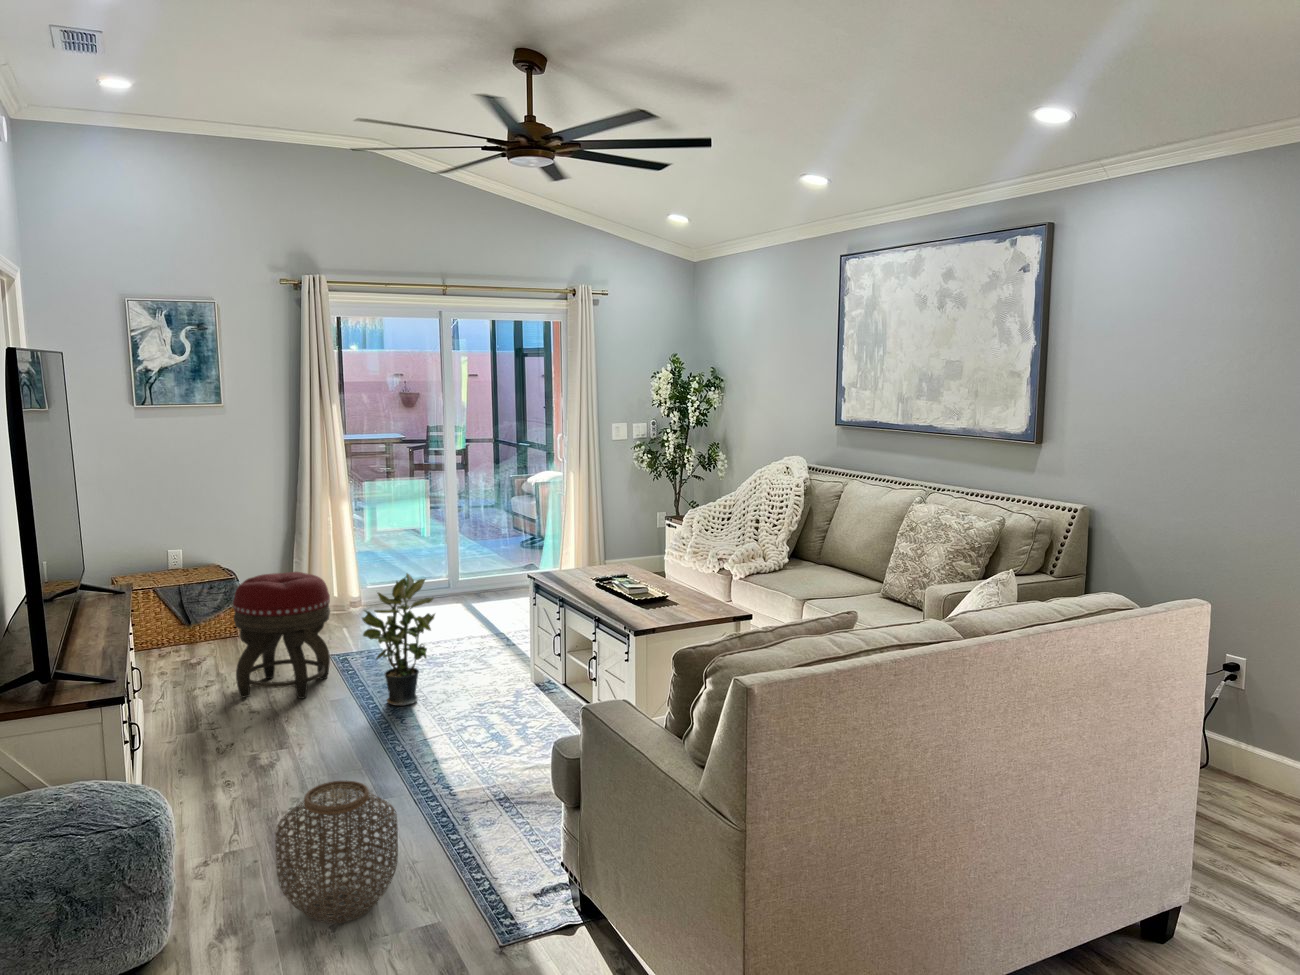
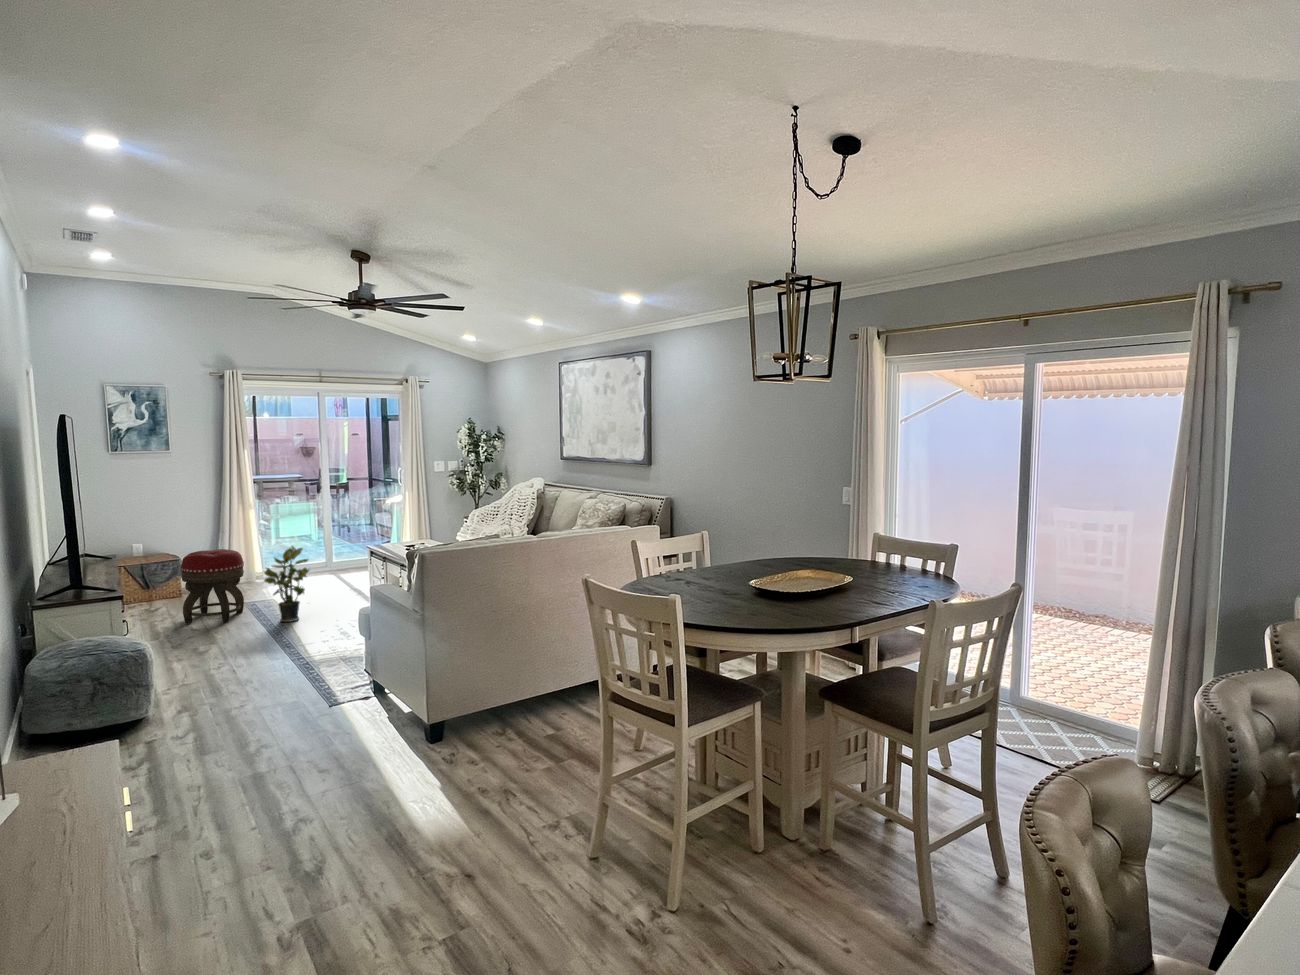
woven basket: present [275,780,398,923] -> none [212,633,279,702]

